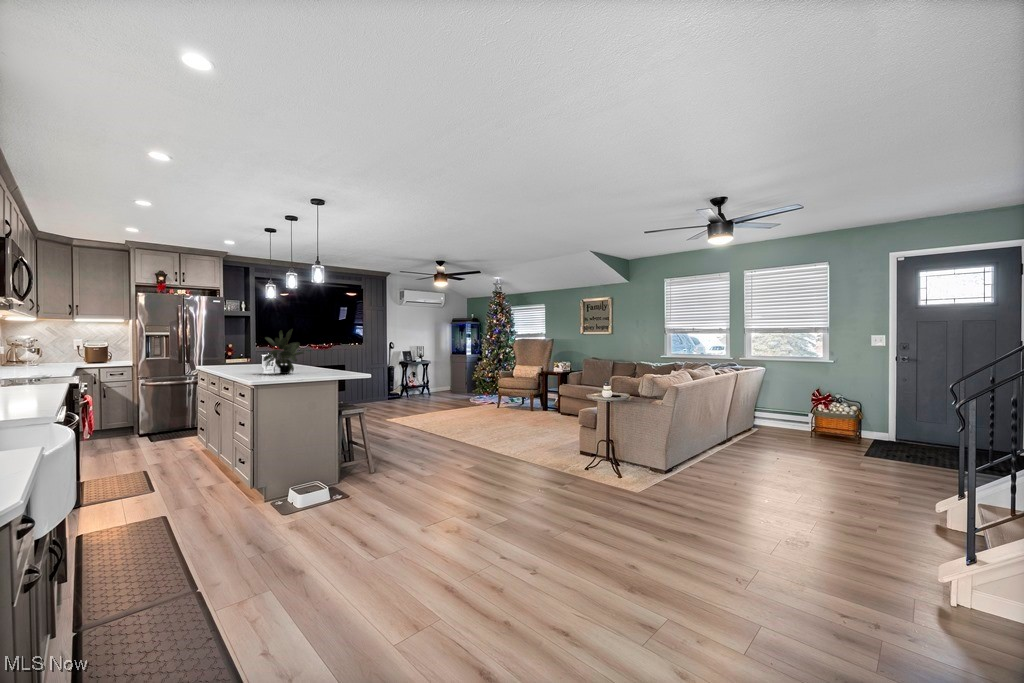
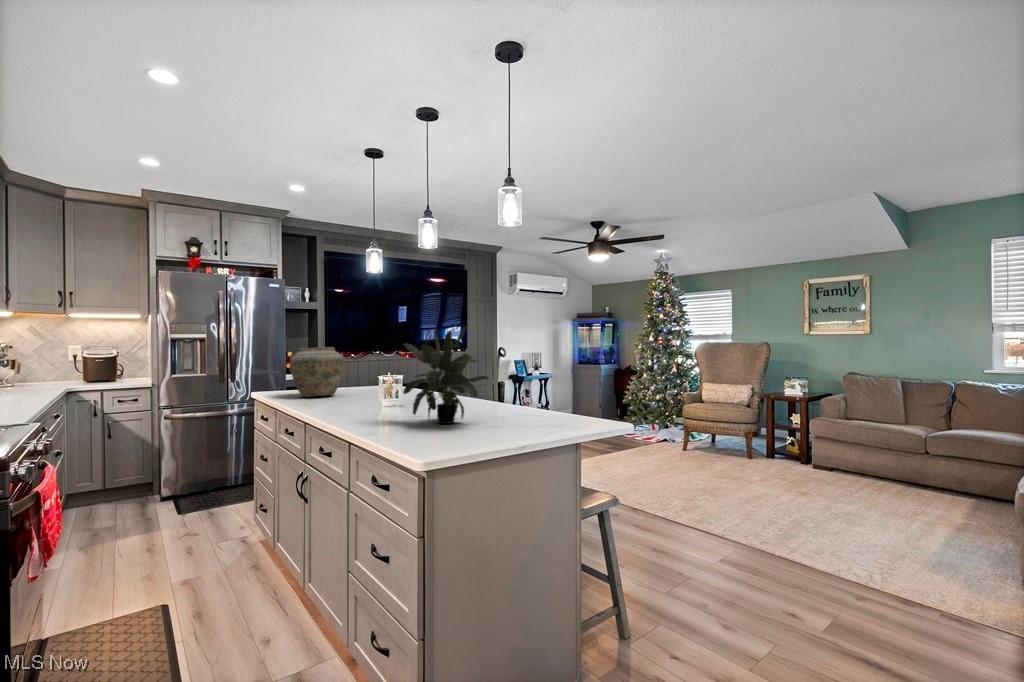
vase: none [218,340,250,367] -> present [290,347,344,397]

